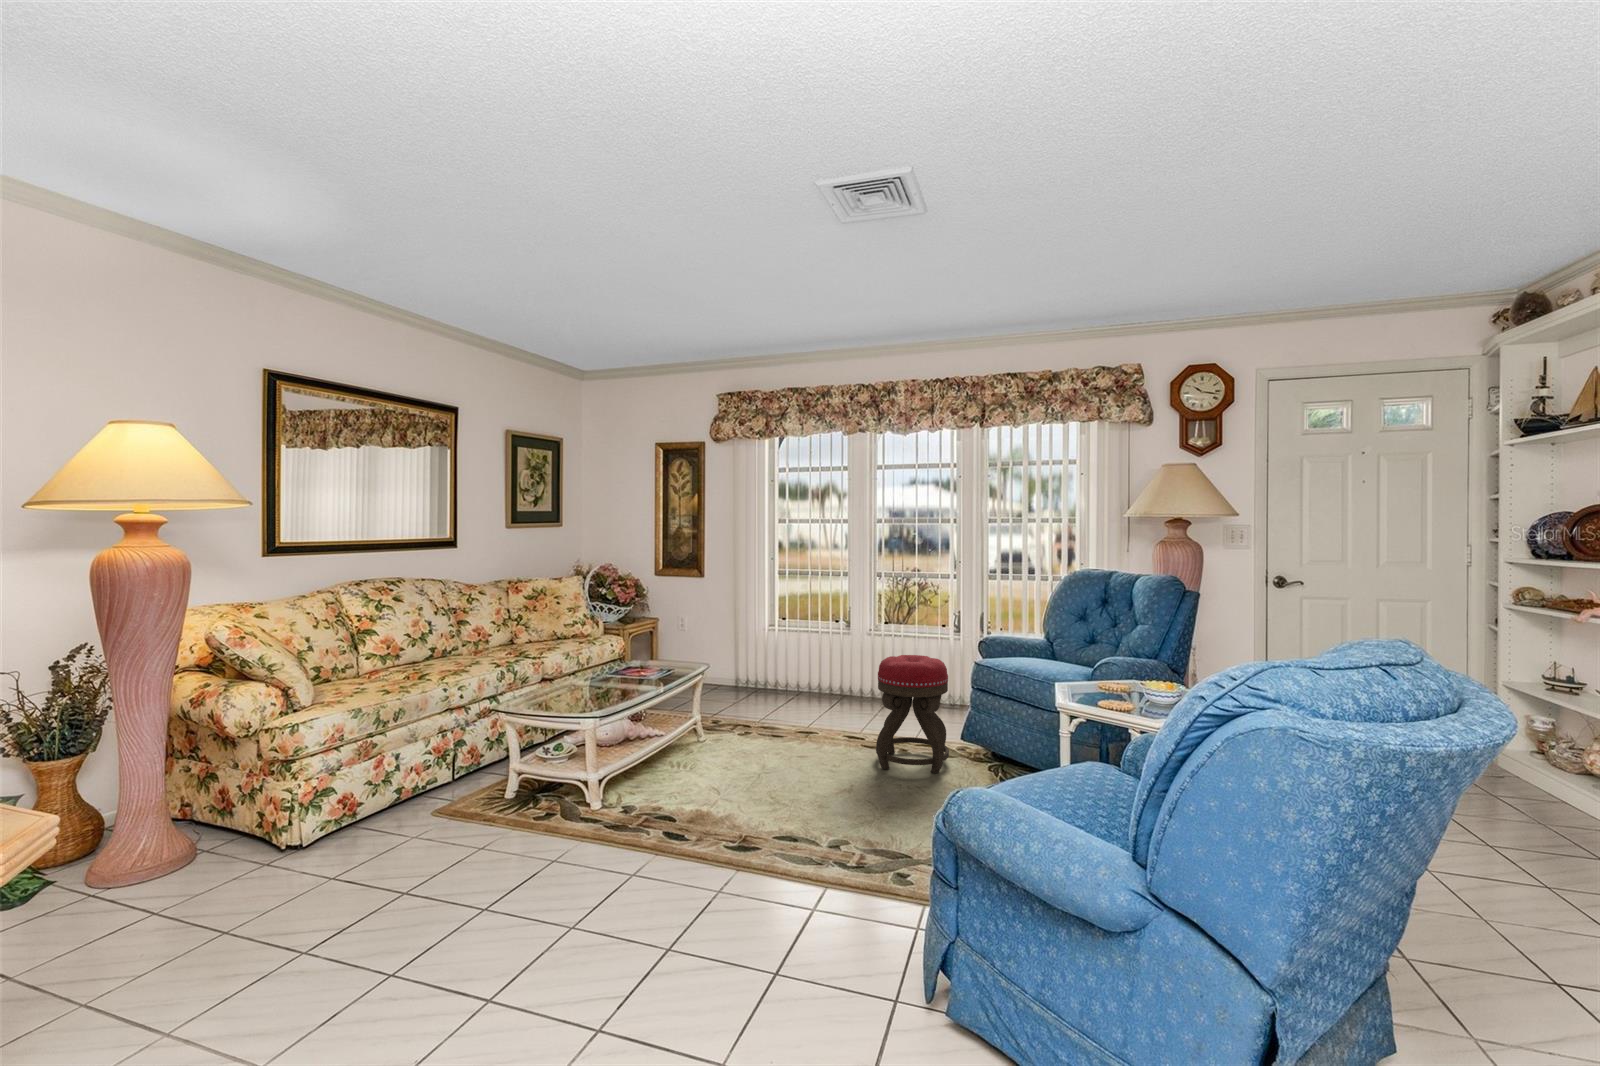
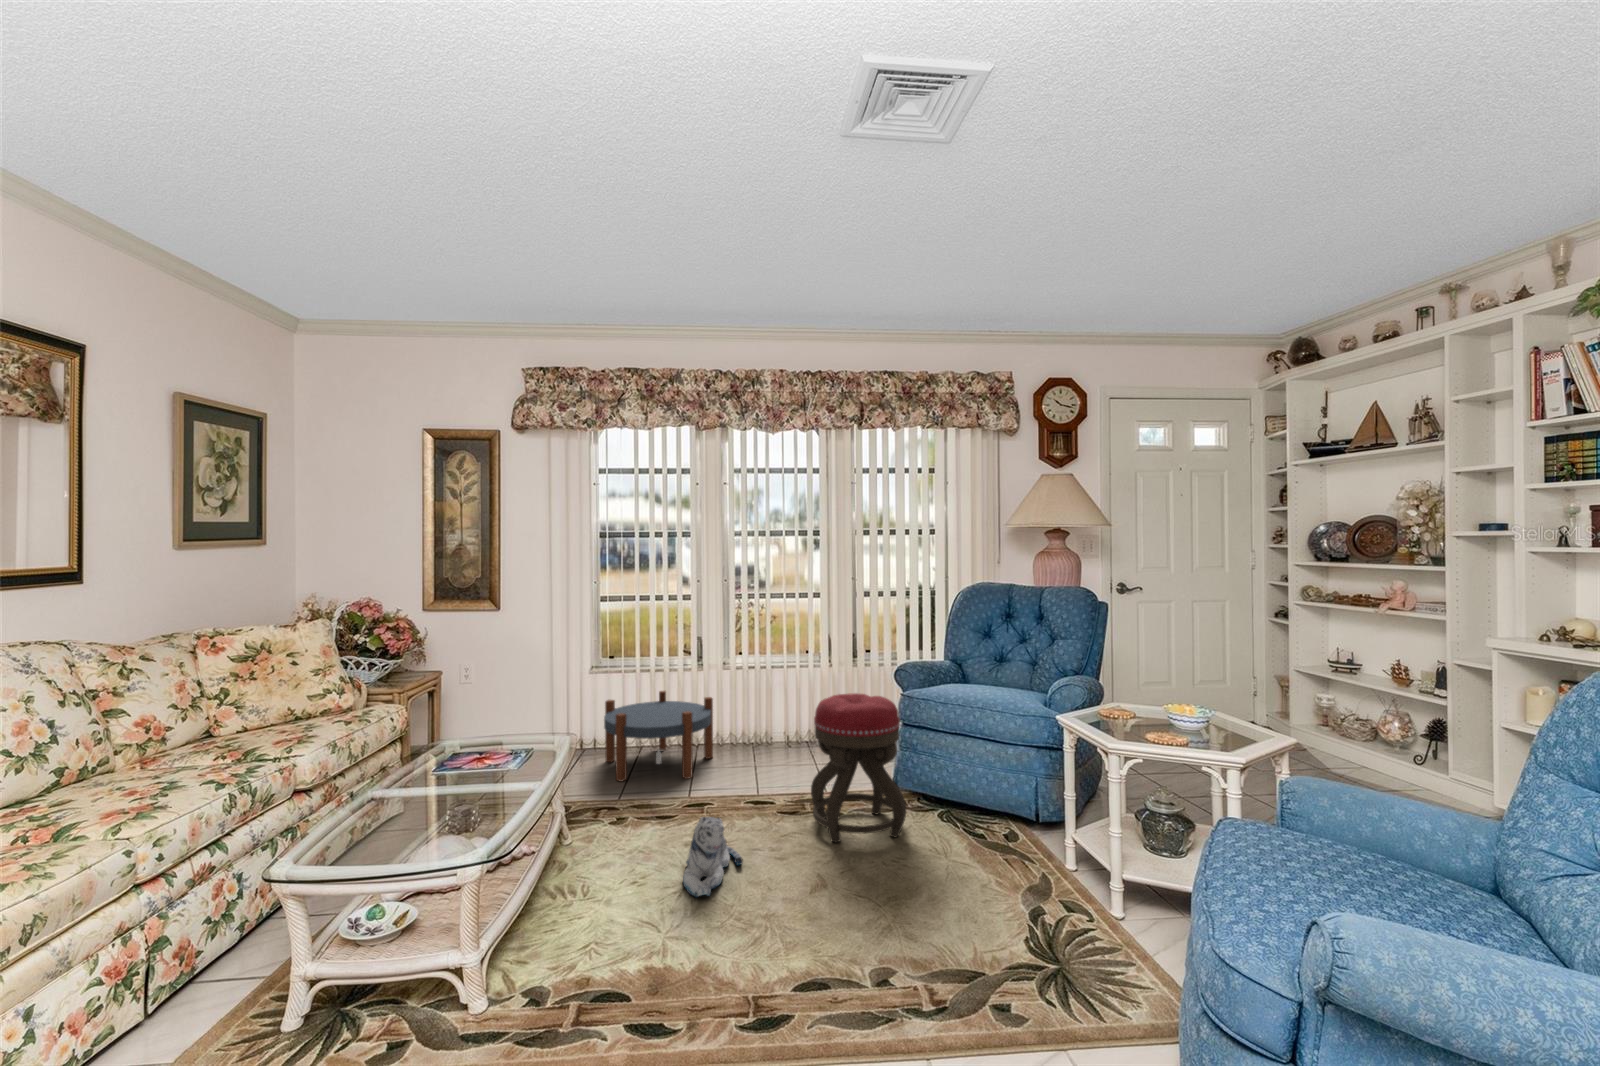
side table: none [763,648,848,716] -> present [604,691,713,781]
plush toy: none [754,729,807,782] -> present [683,817,743,897]

